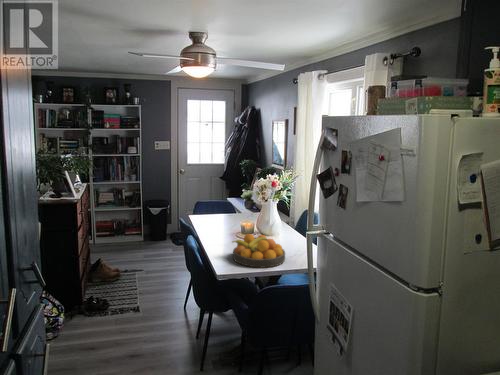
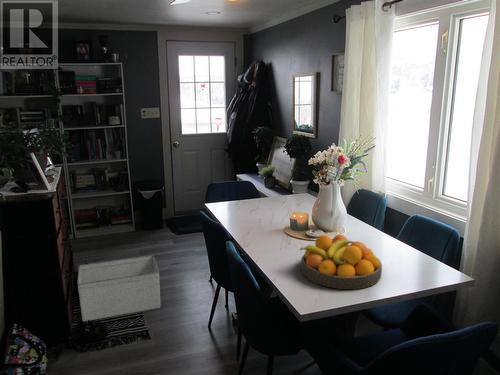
storage bin: none [90,254,152,298] -> present [77,255,161,321]

